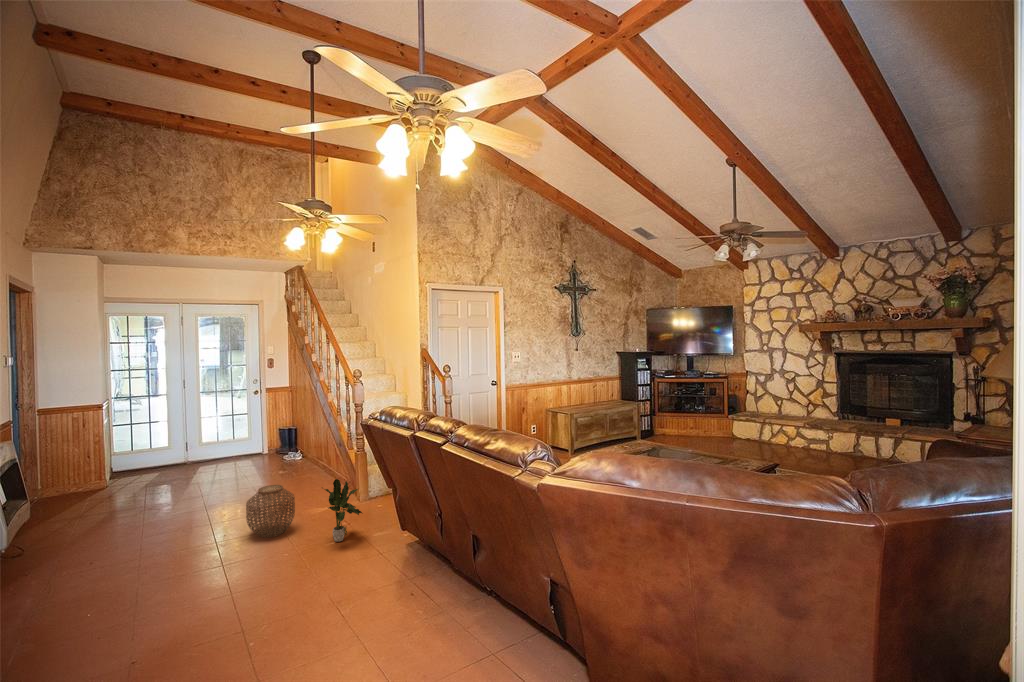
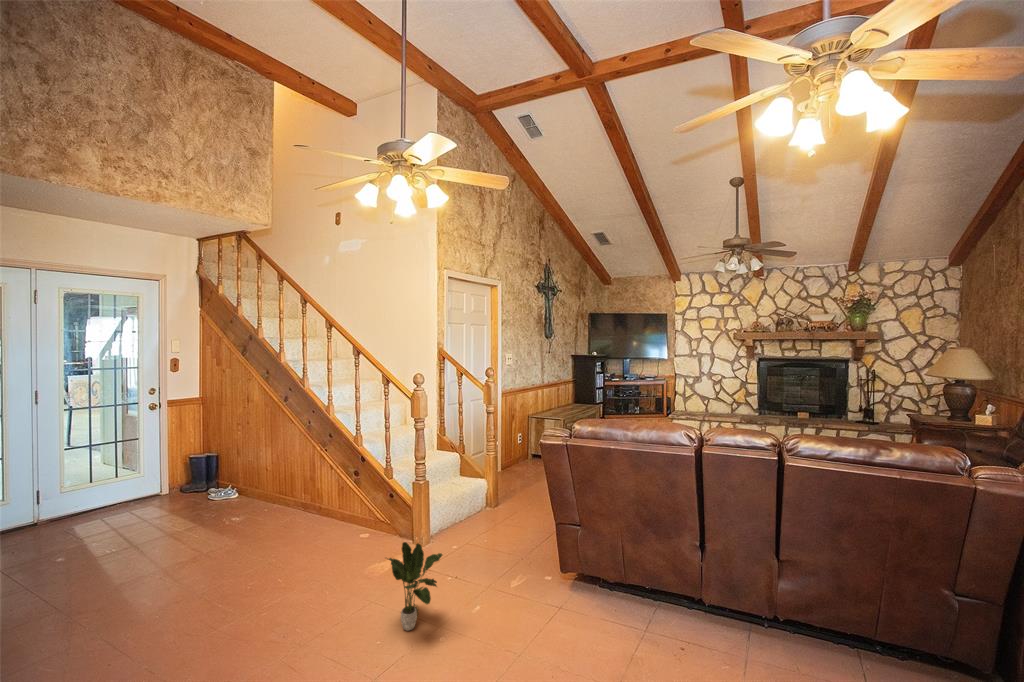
woven basket: present [246,485,295,537] -> none [255,559,327,644]

